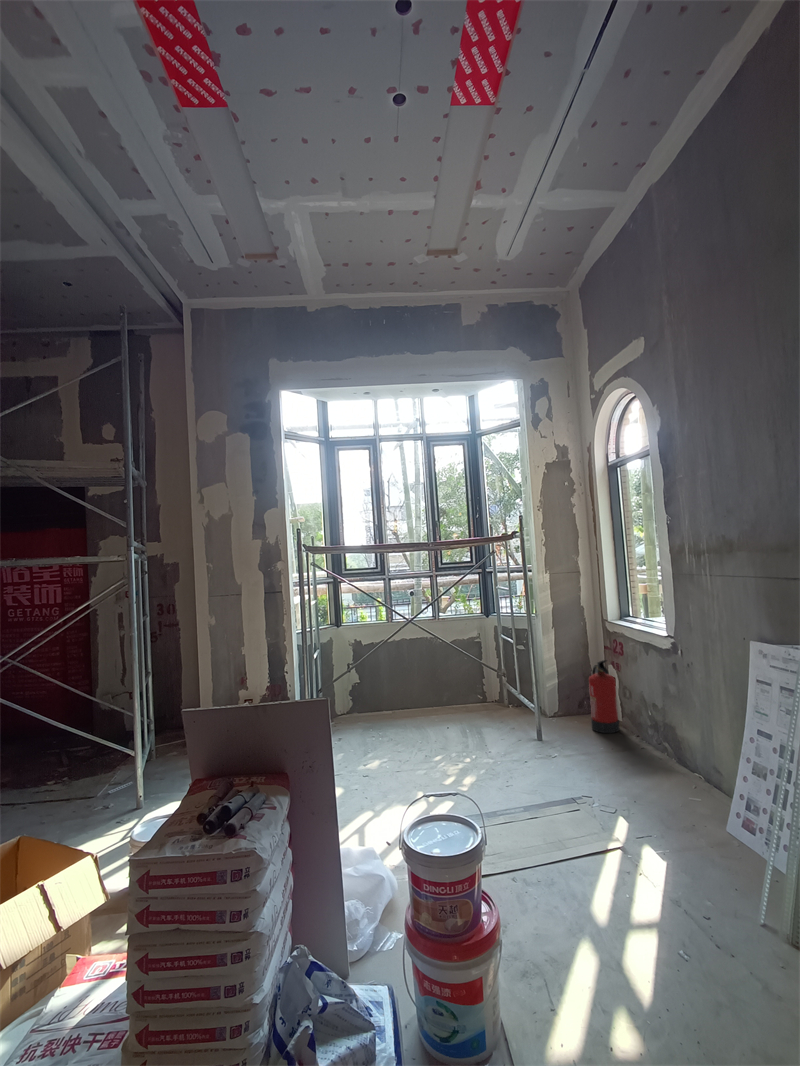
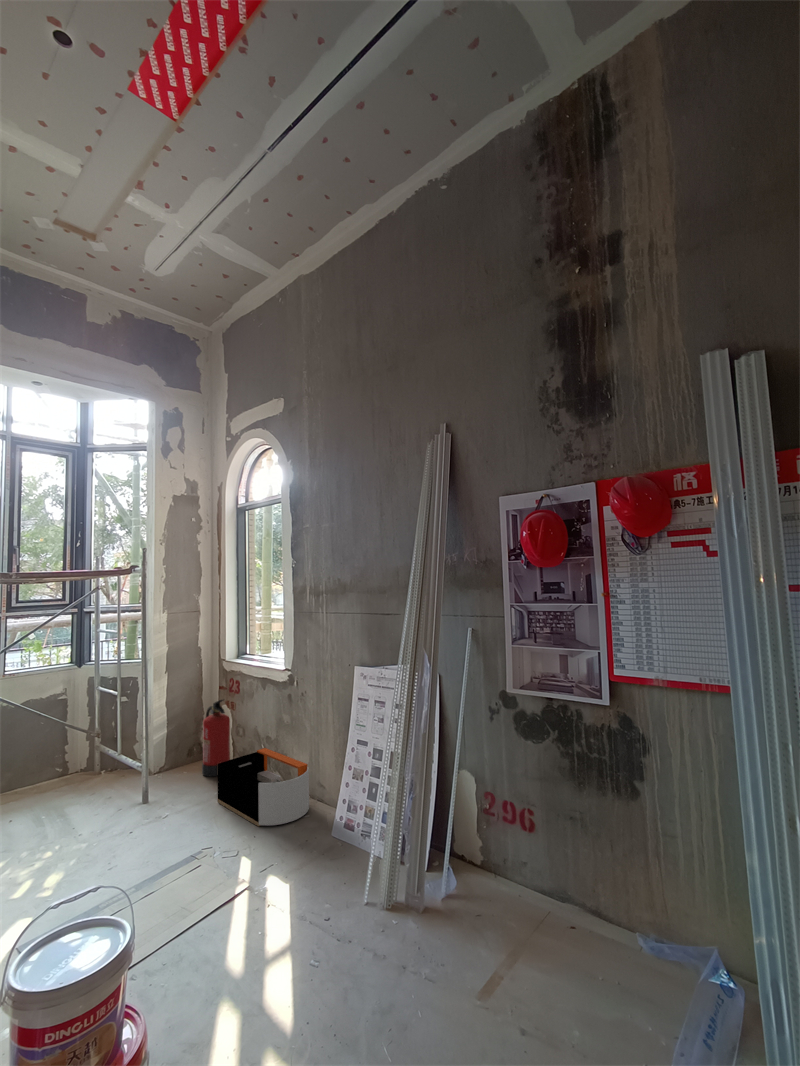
storage bin: none [600,716,702,799] -> present [218,748,309,827]

